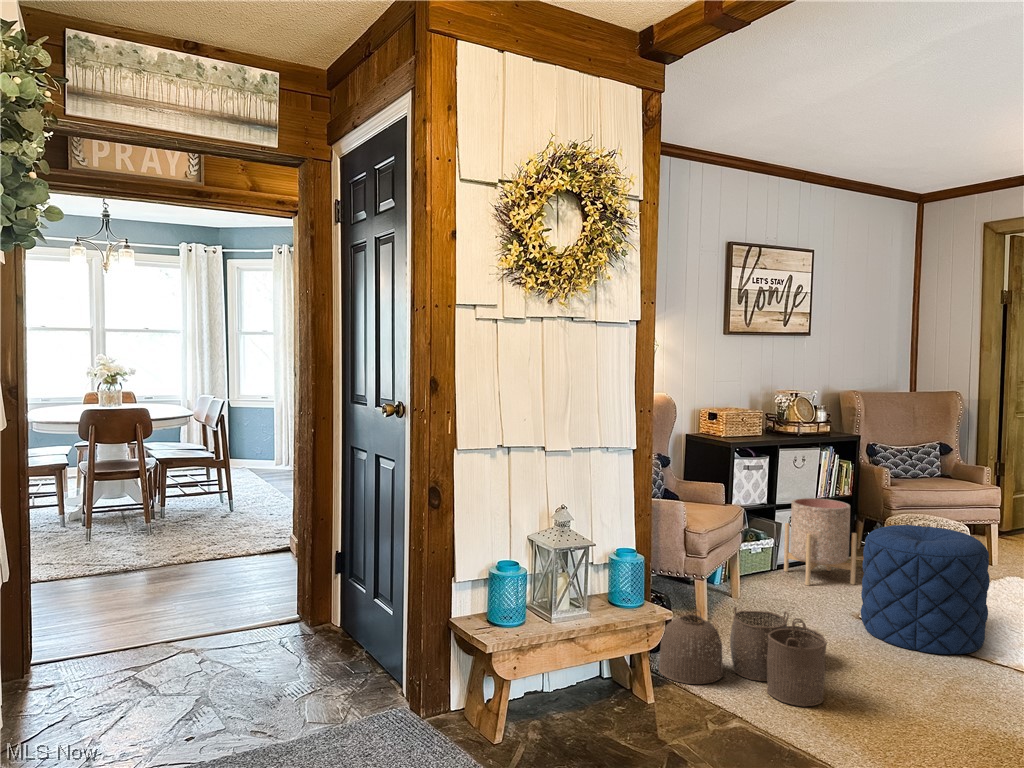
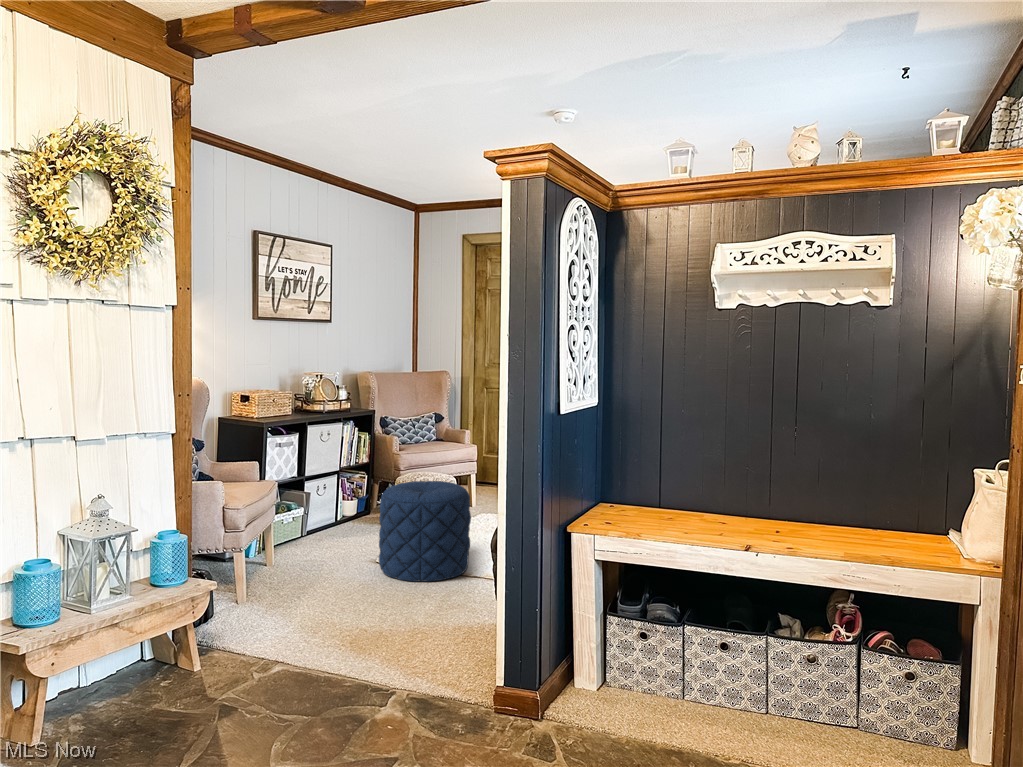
planter: present [784,498,857,585] -> none [313,468,374,546]
woven basket: present [659,607,827,706] -> none [203,565,354,647]

